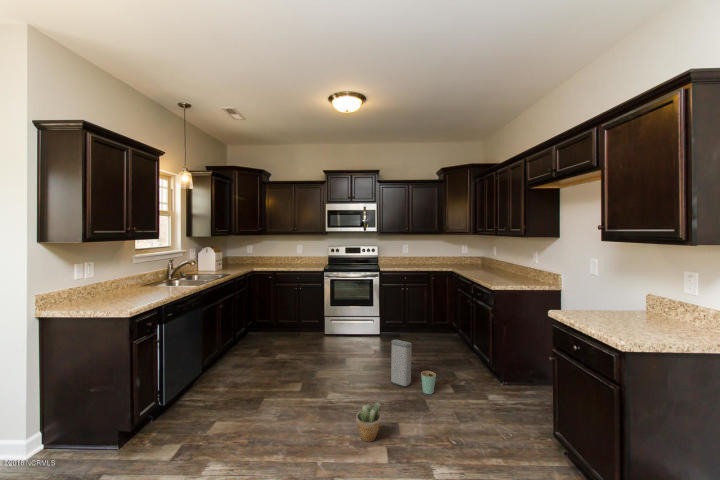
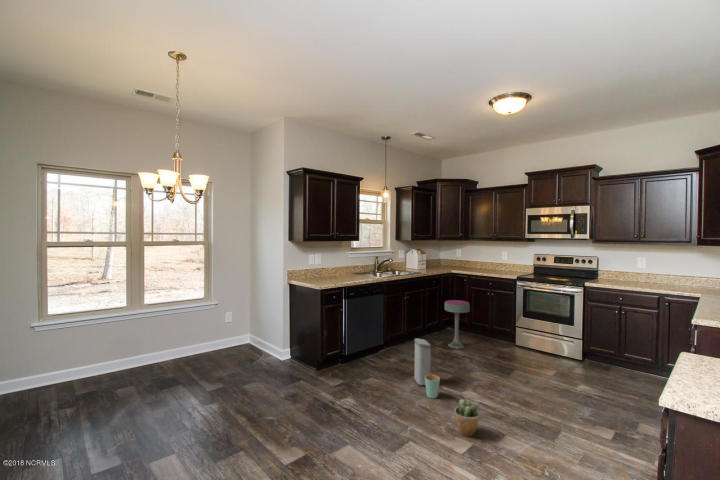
bar stool: none [262,300,289,353] -> present [445,300,470,349]
trash can: present [391,340,436,394] -> present [414,338,440,398]

